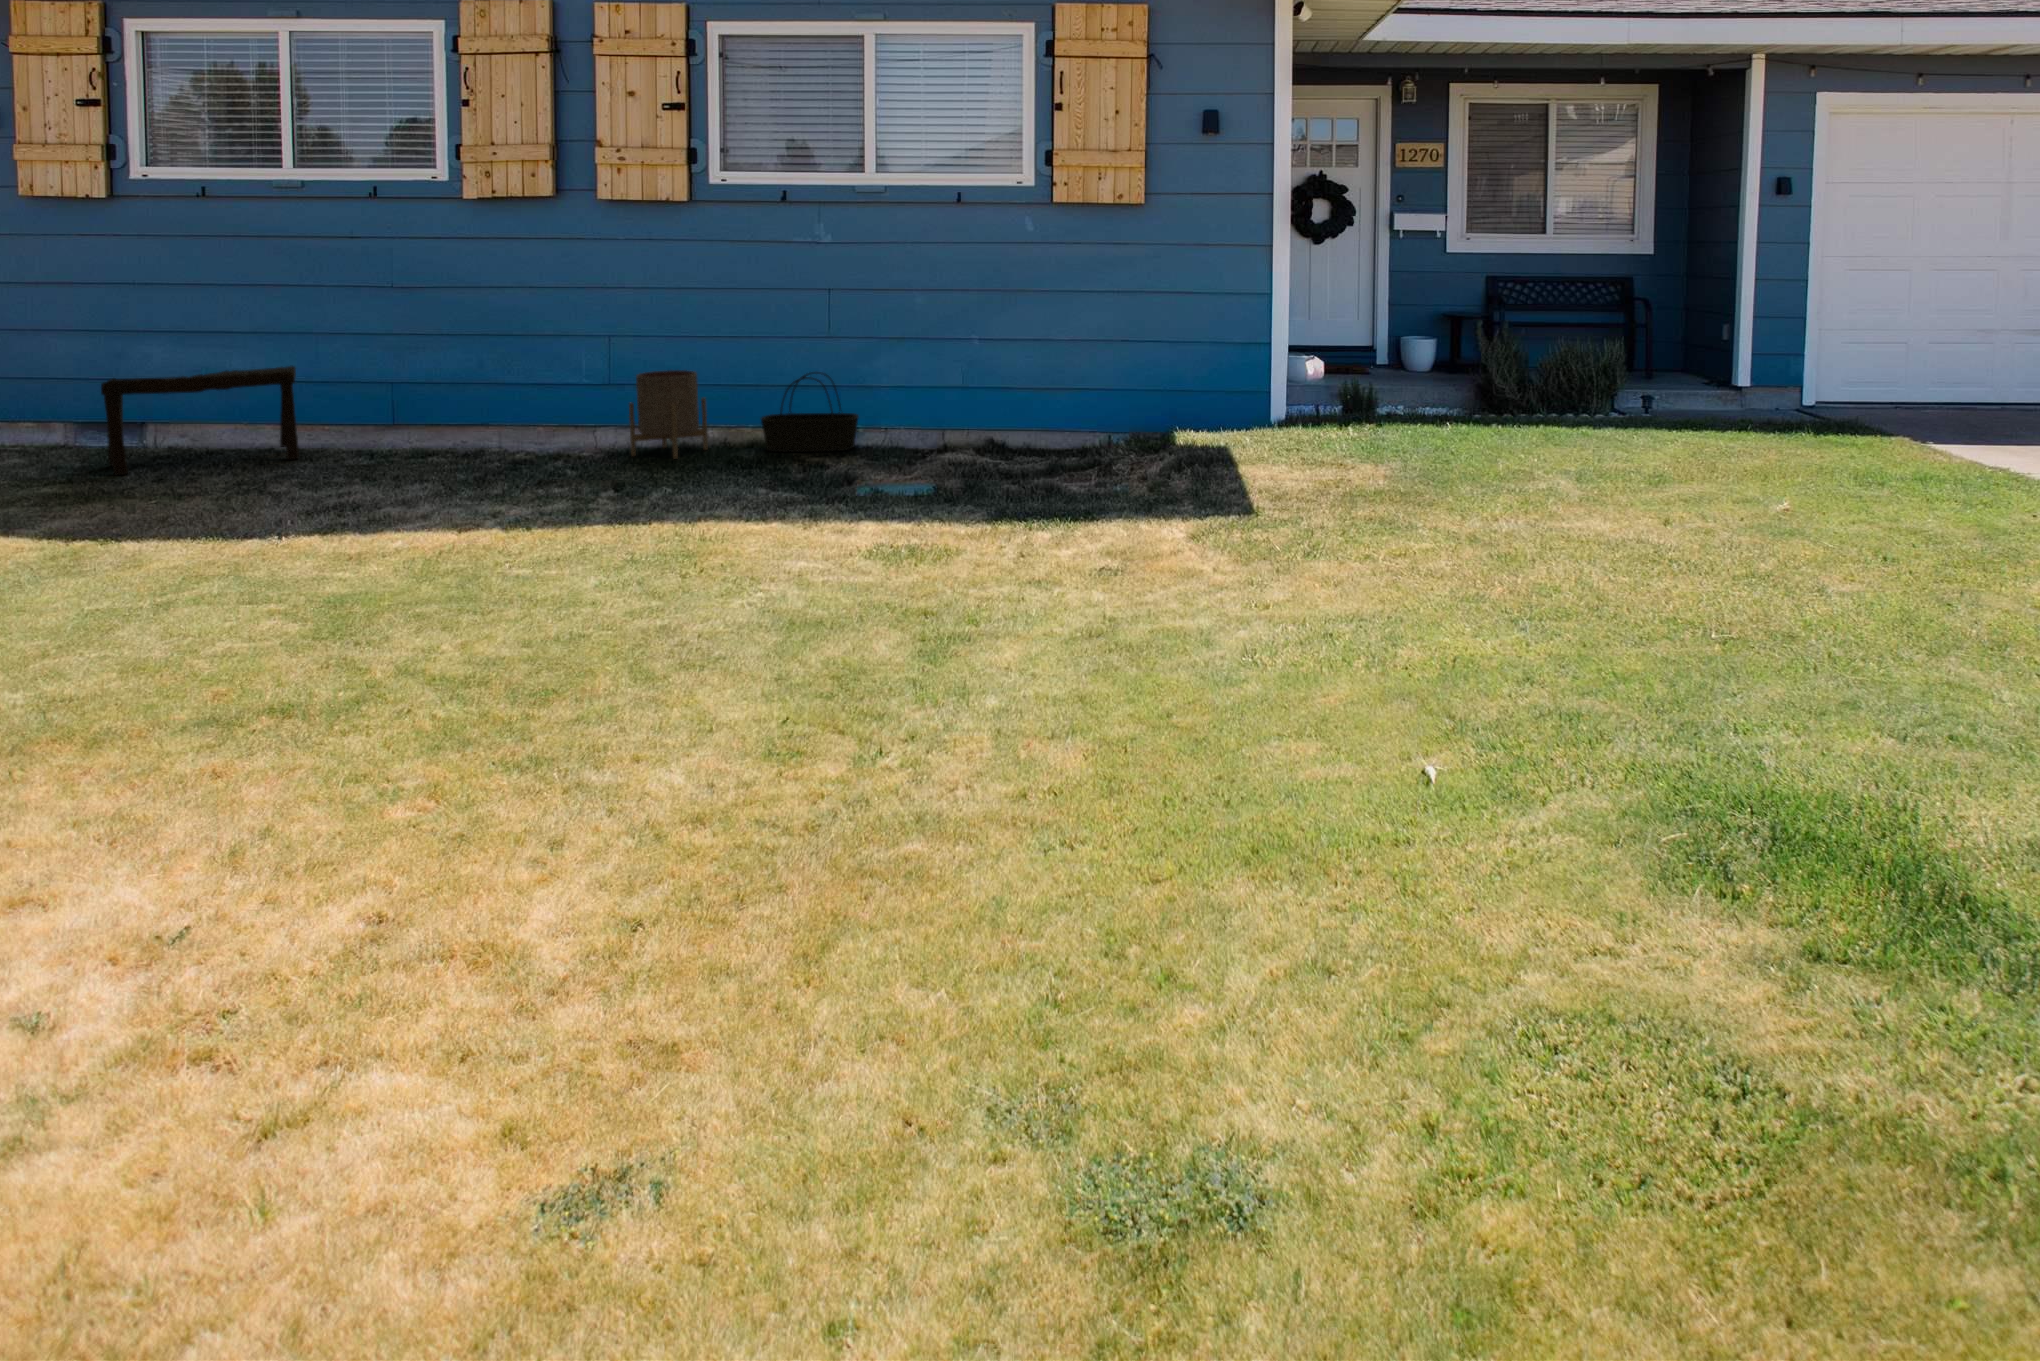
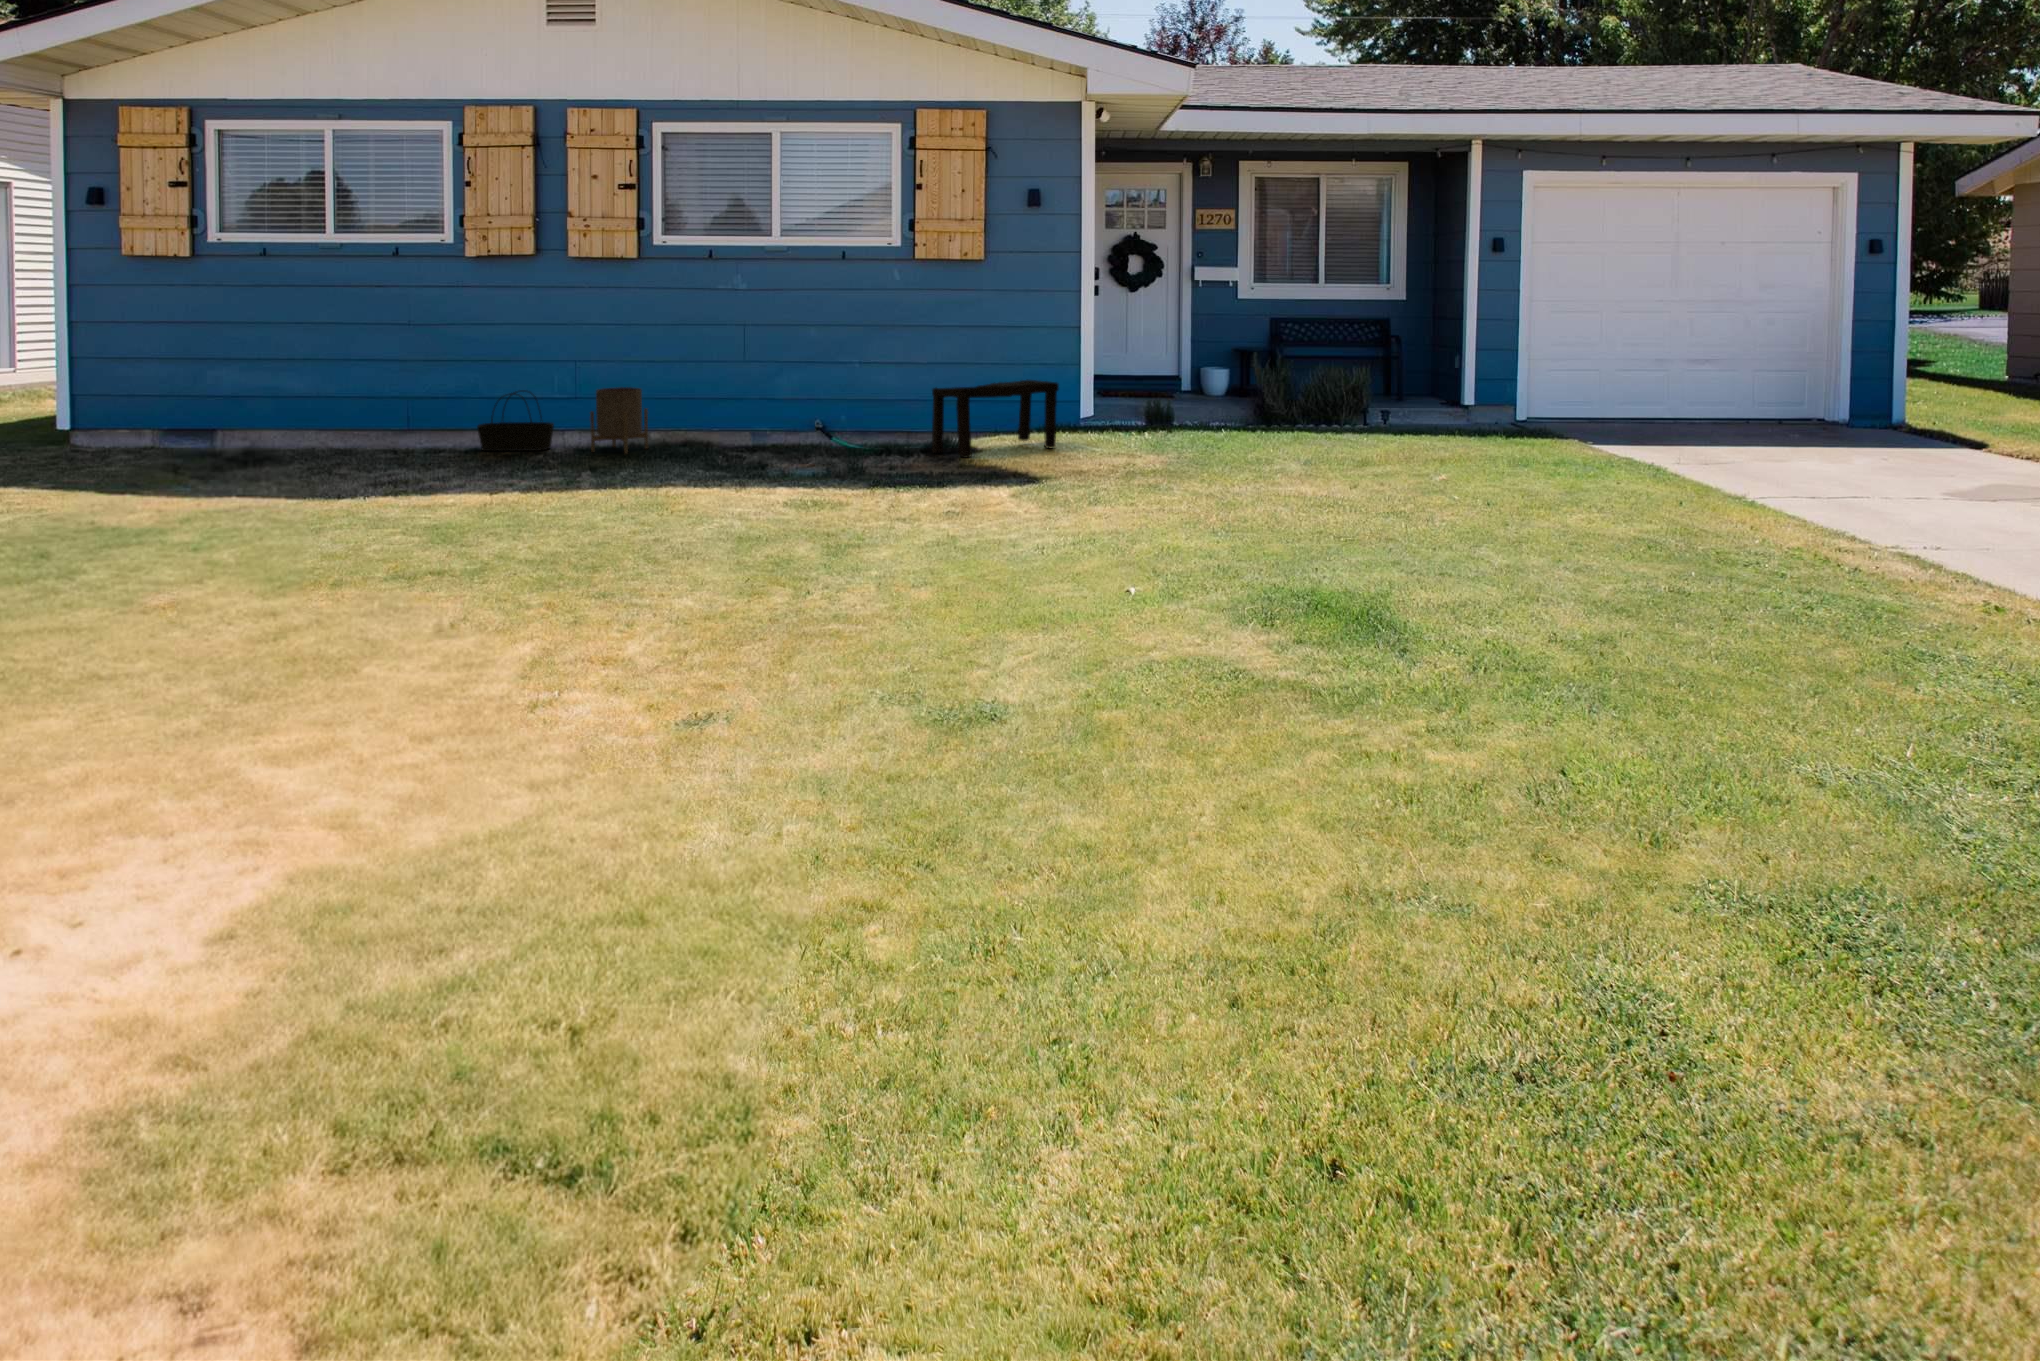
bench: present [101,366,299,475] -> present [932,380,1059,458]
basket: present [761,372,858,452] -> present [477,390,554,451]

